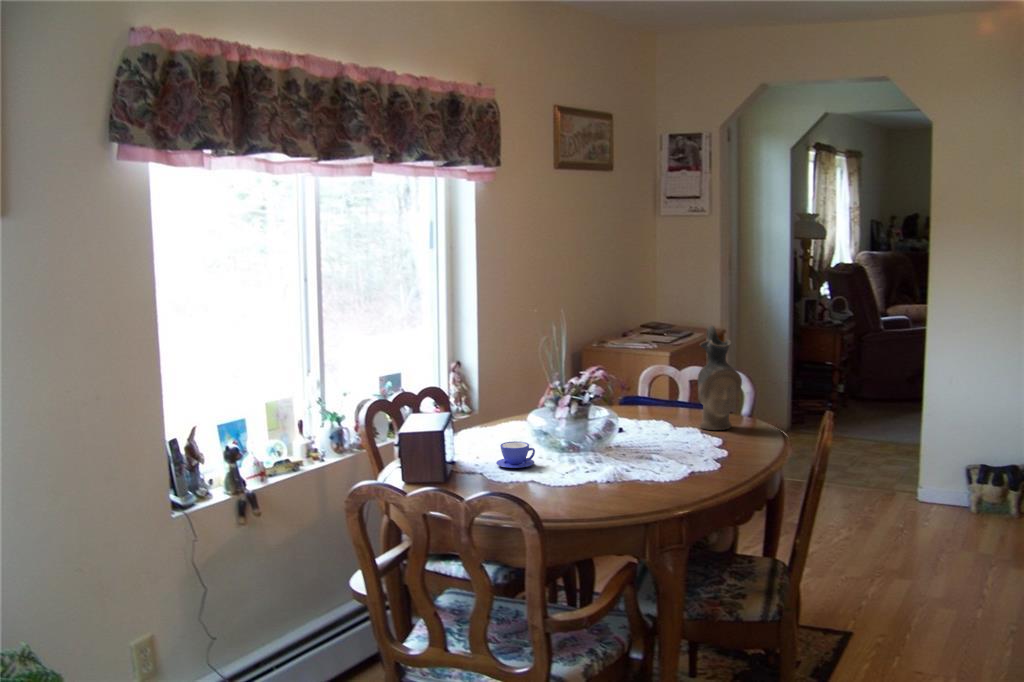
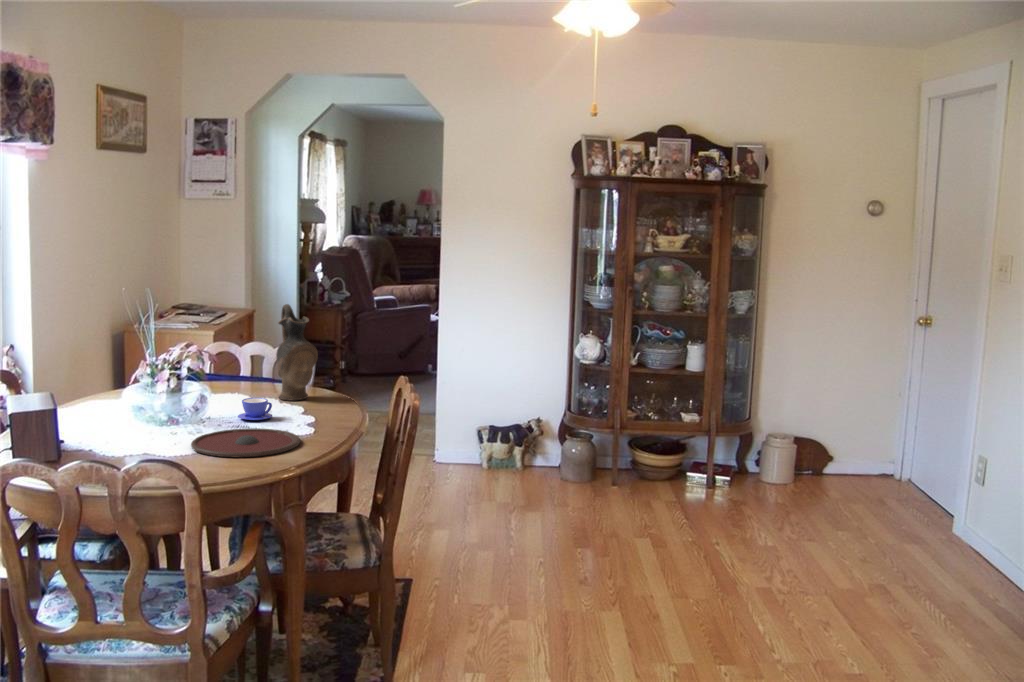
teacup: present [496,441,535,468] -> present [238,398,272,420]
plate: none [578,458,692,491] -> present [191,429,300,457]

